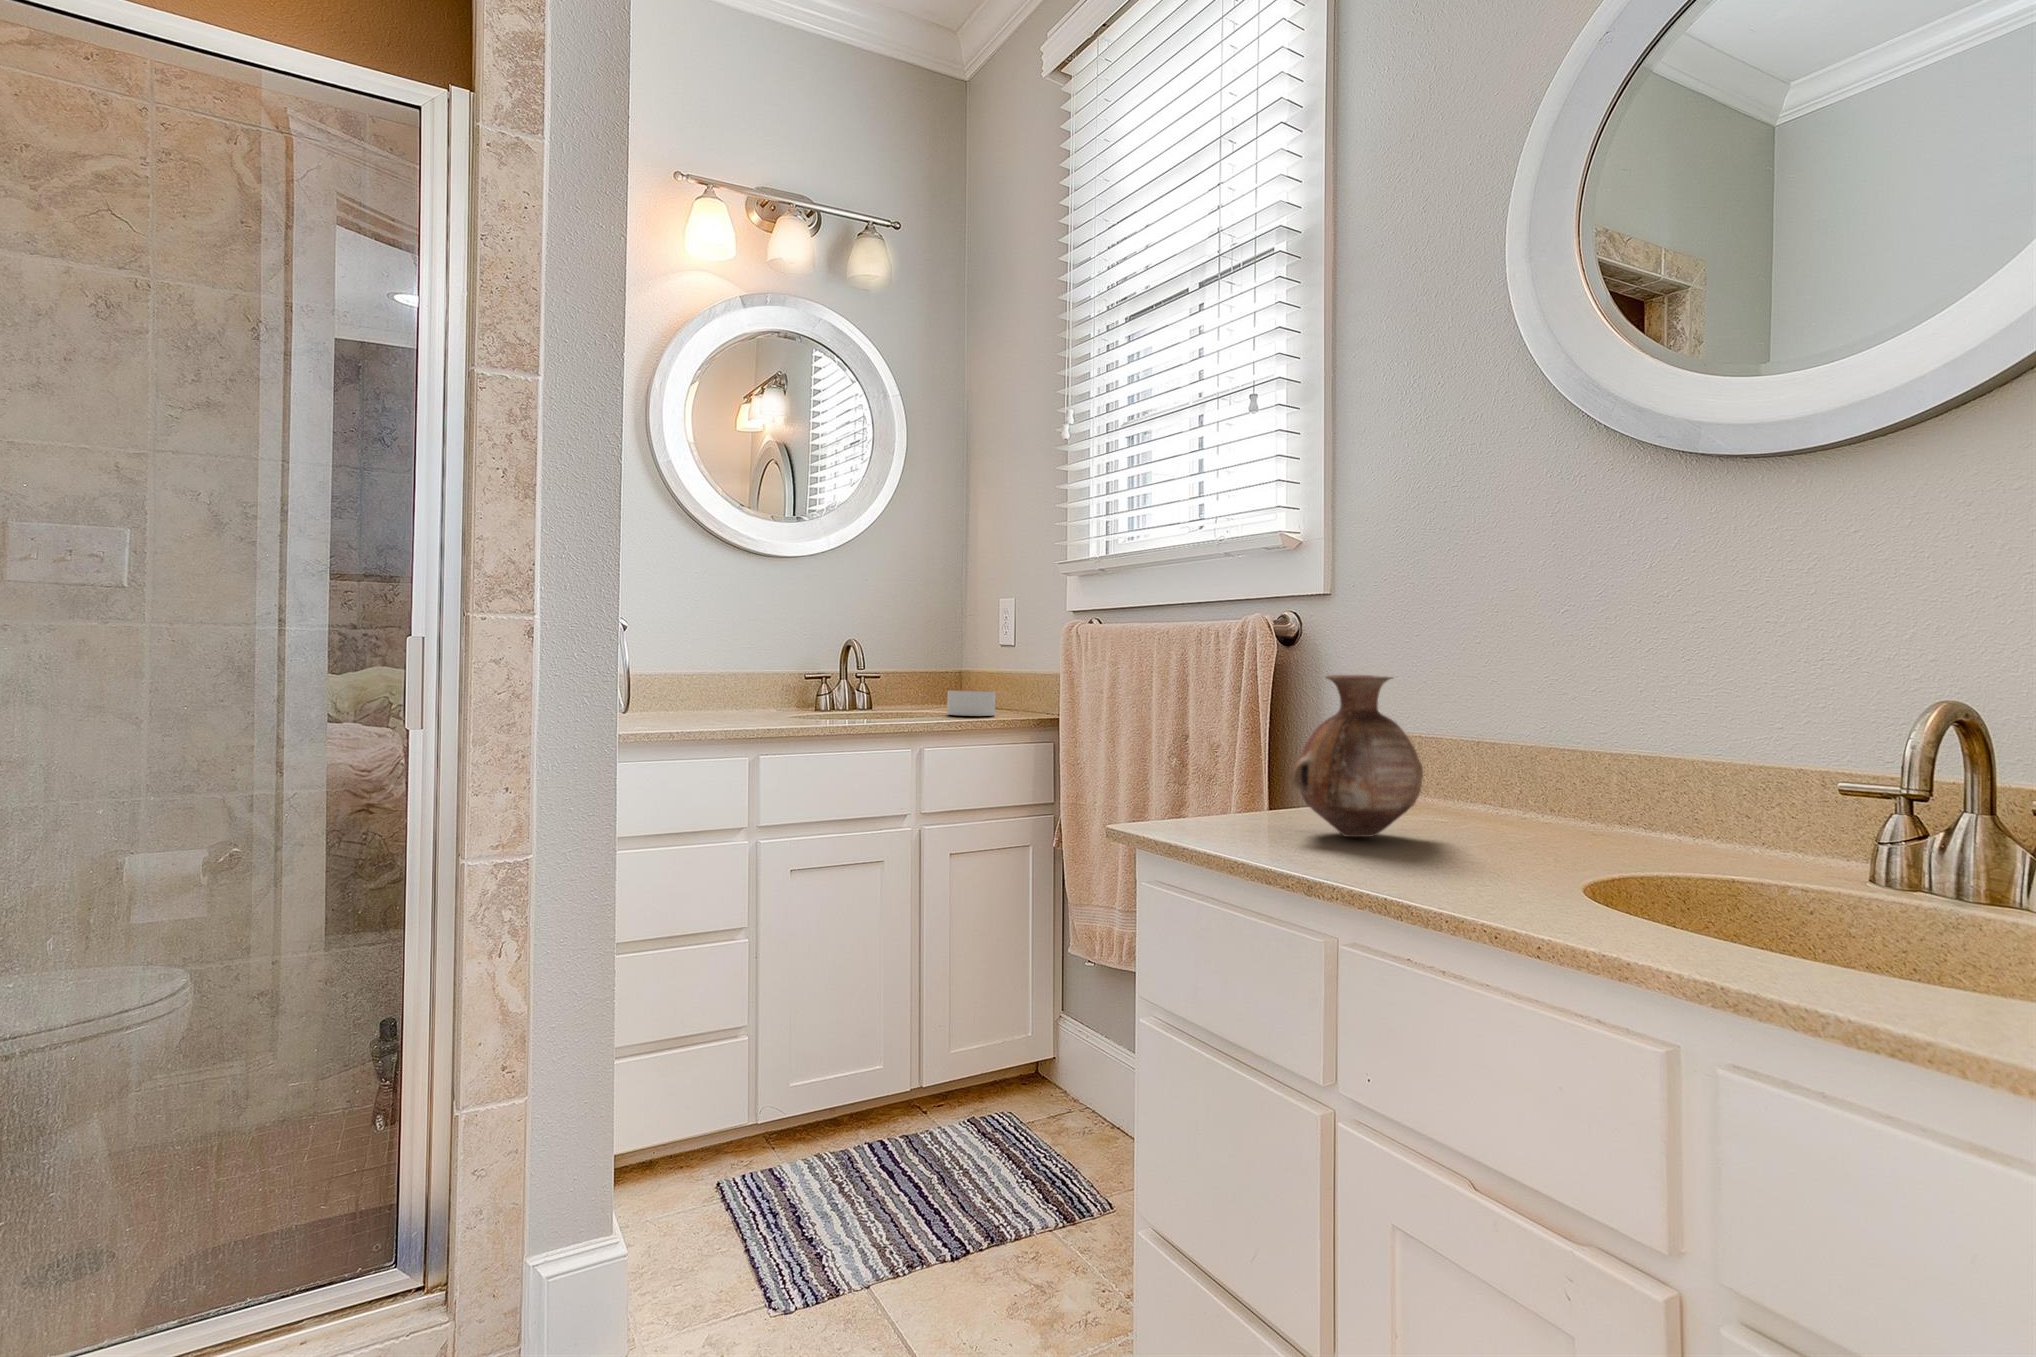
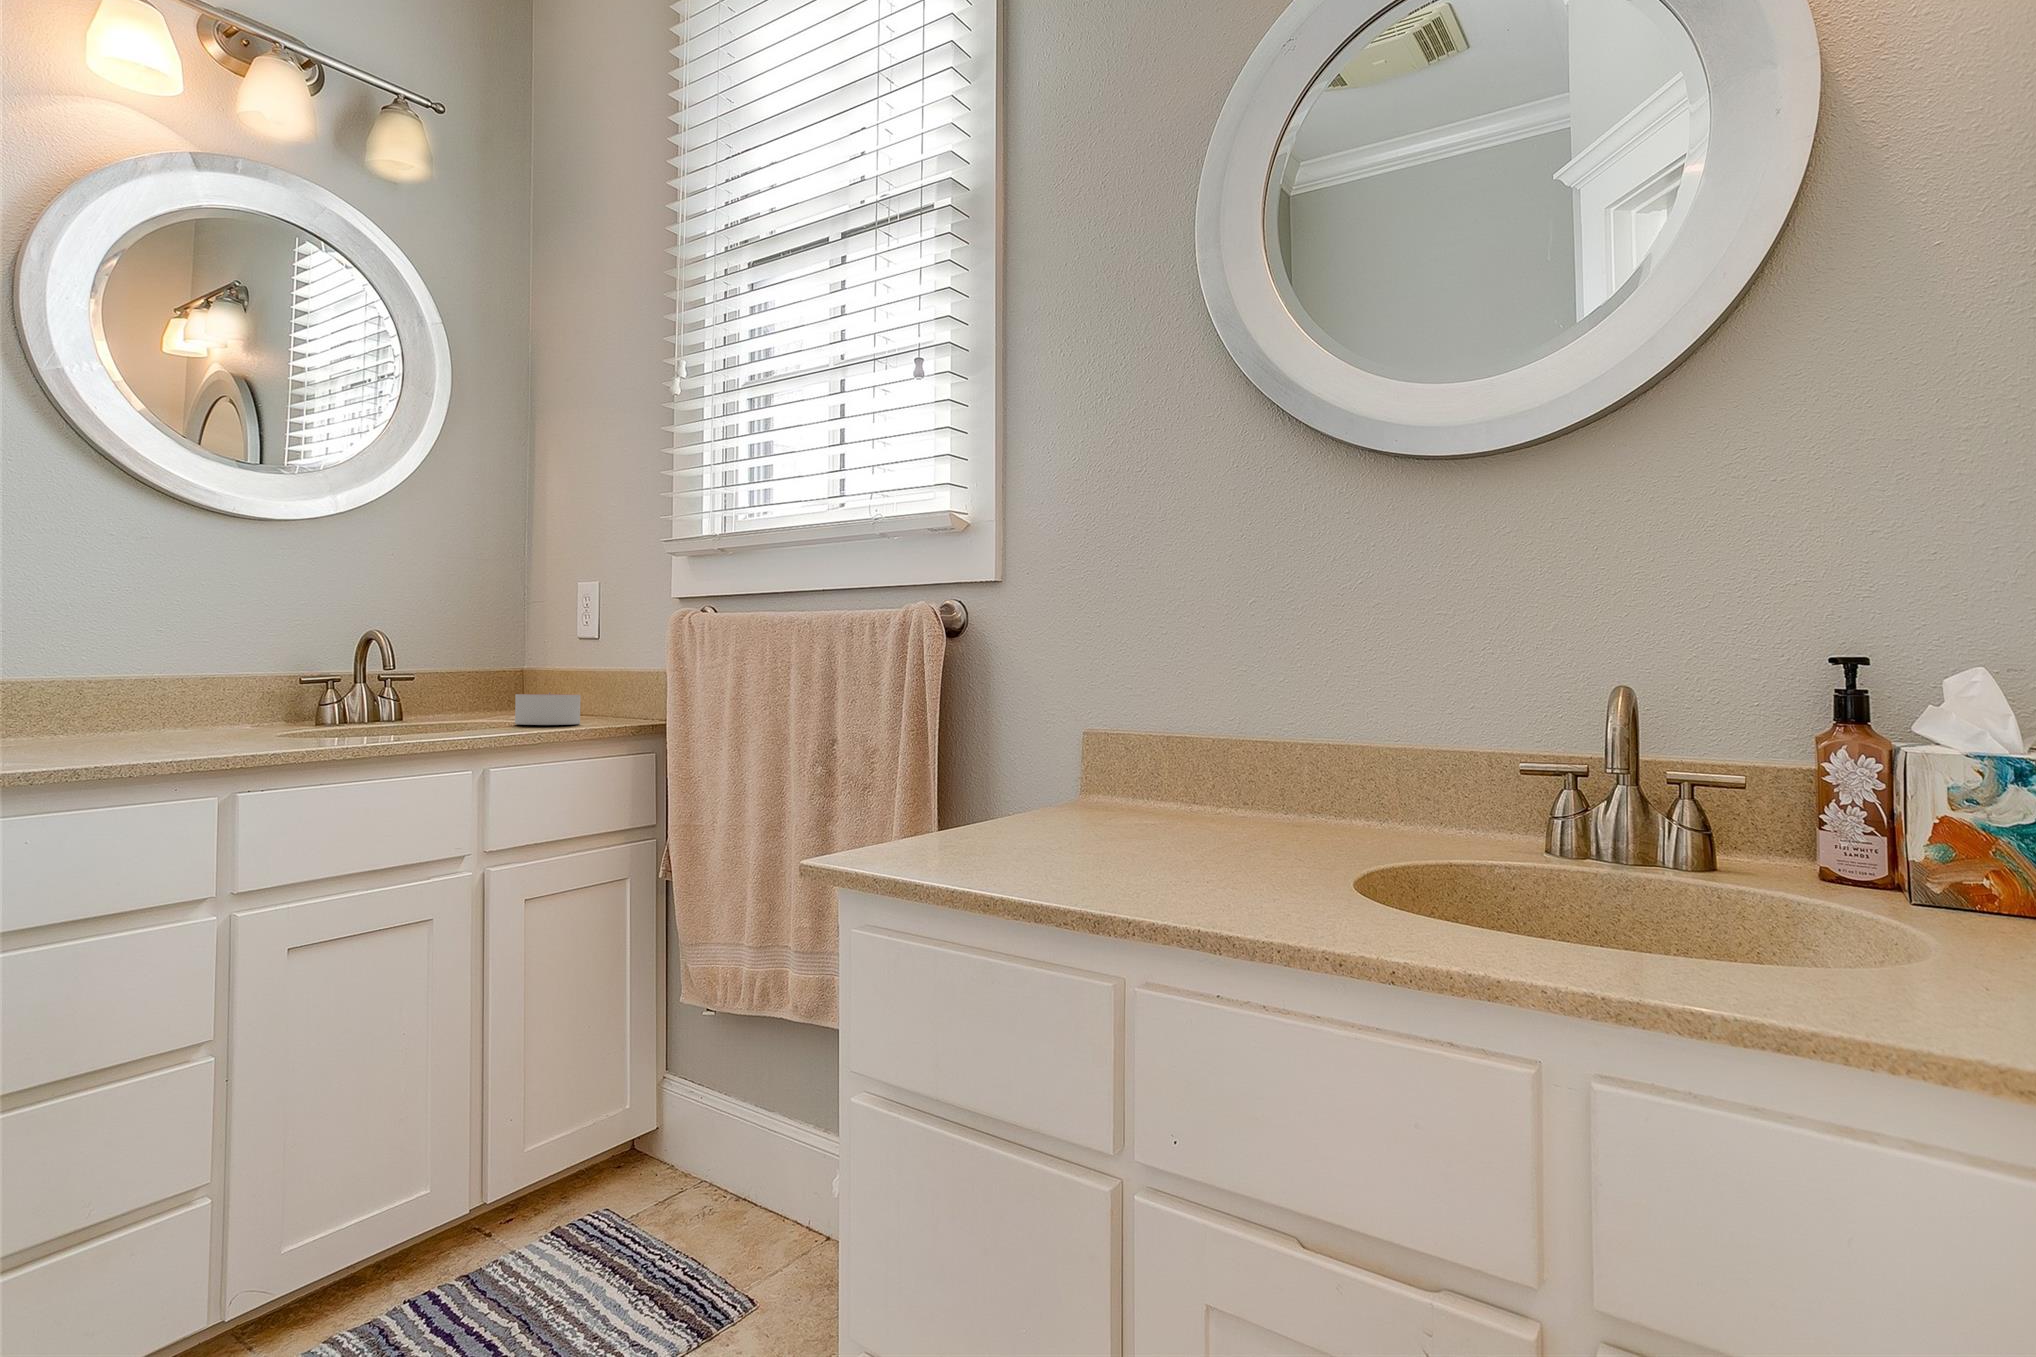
vase: present [1289,675,1423,837] -> none [1019,665,1154,848]

